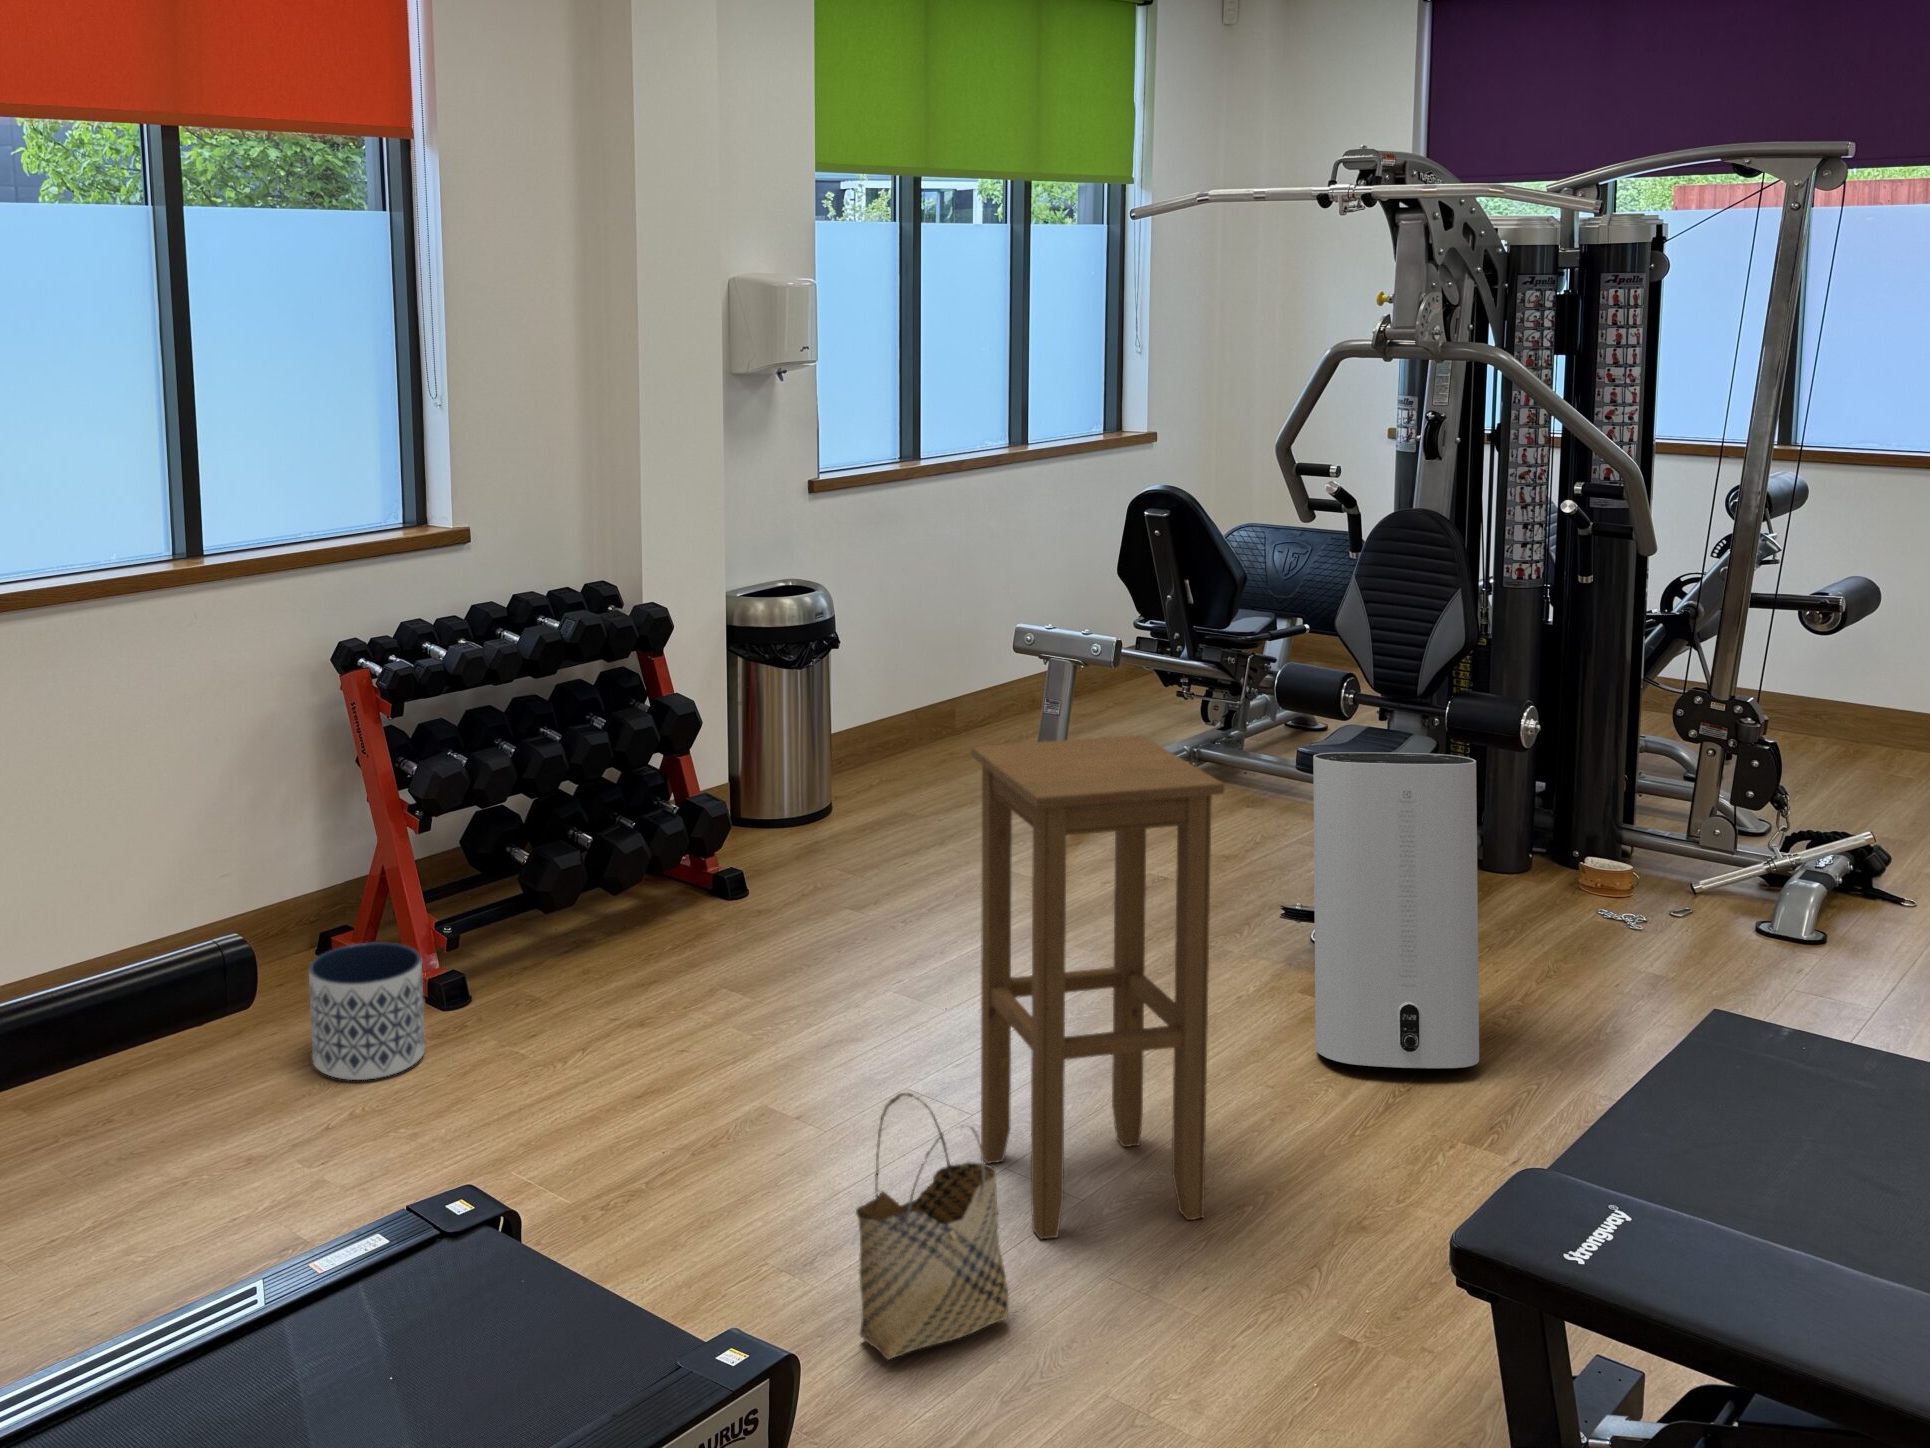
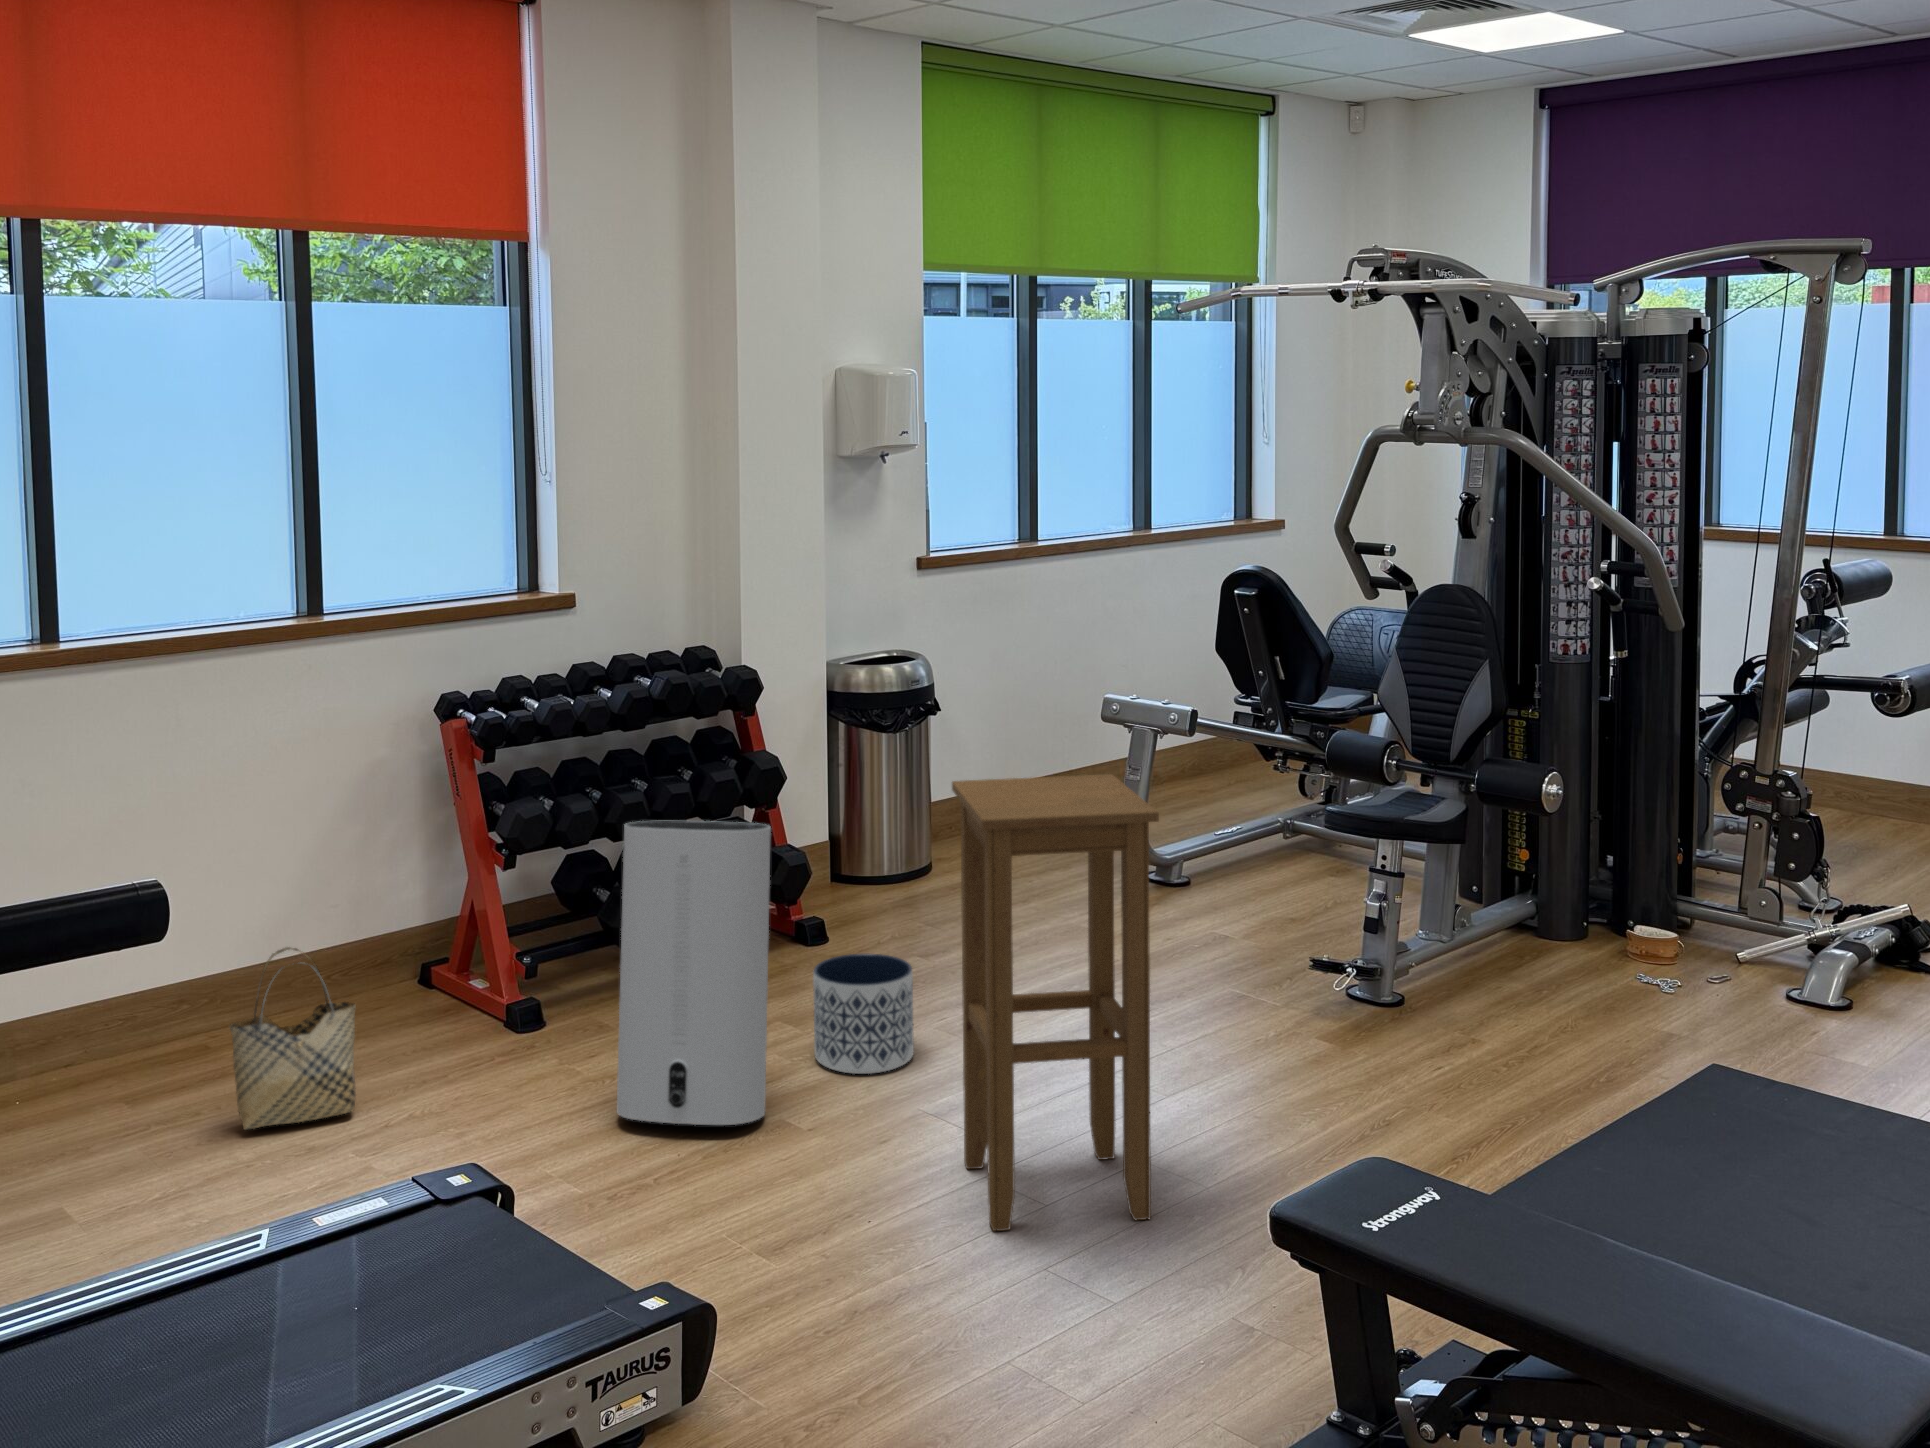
air purifier: present [1313,752,1479,1068] -> present [617,821,771,1125]
planter: present [309,942,425,1080] -> present [813,954,914,1074]
woven basket: present [856,1093,1008,1360] -> present [229,947,356,1130]

